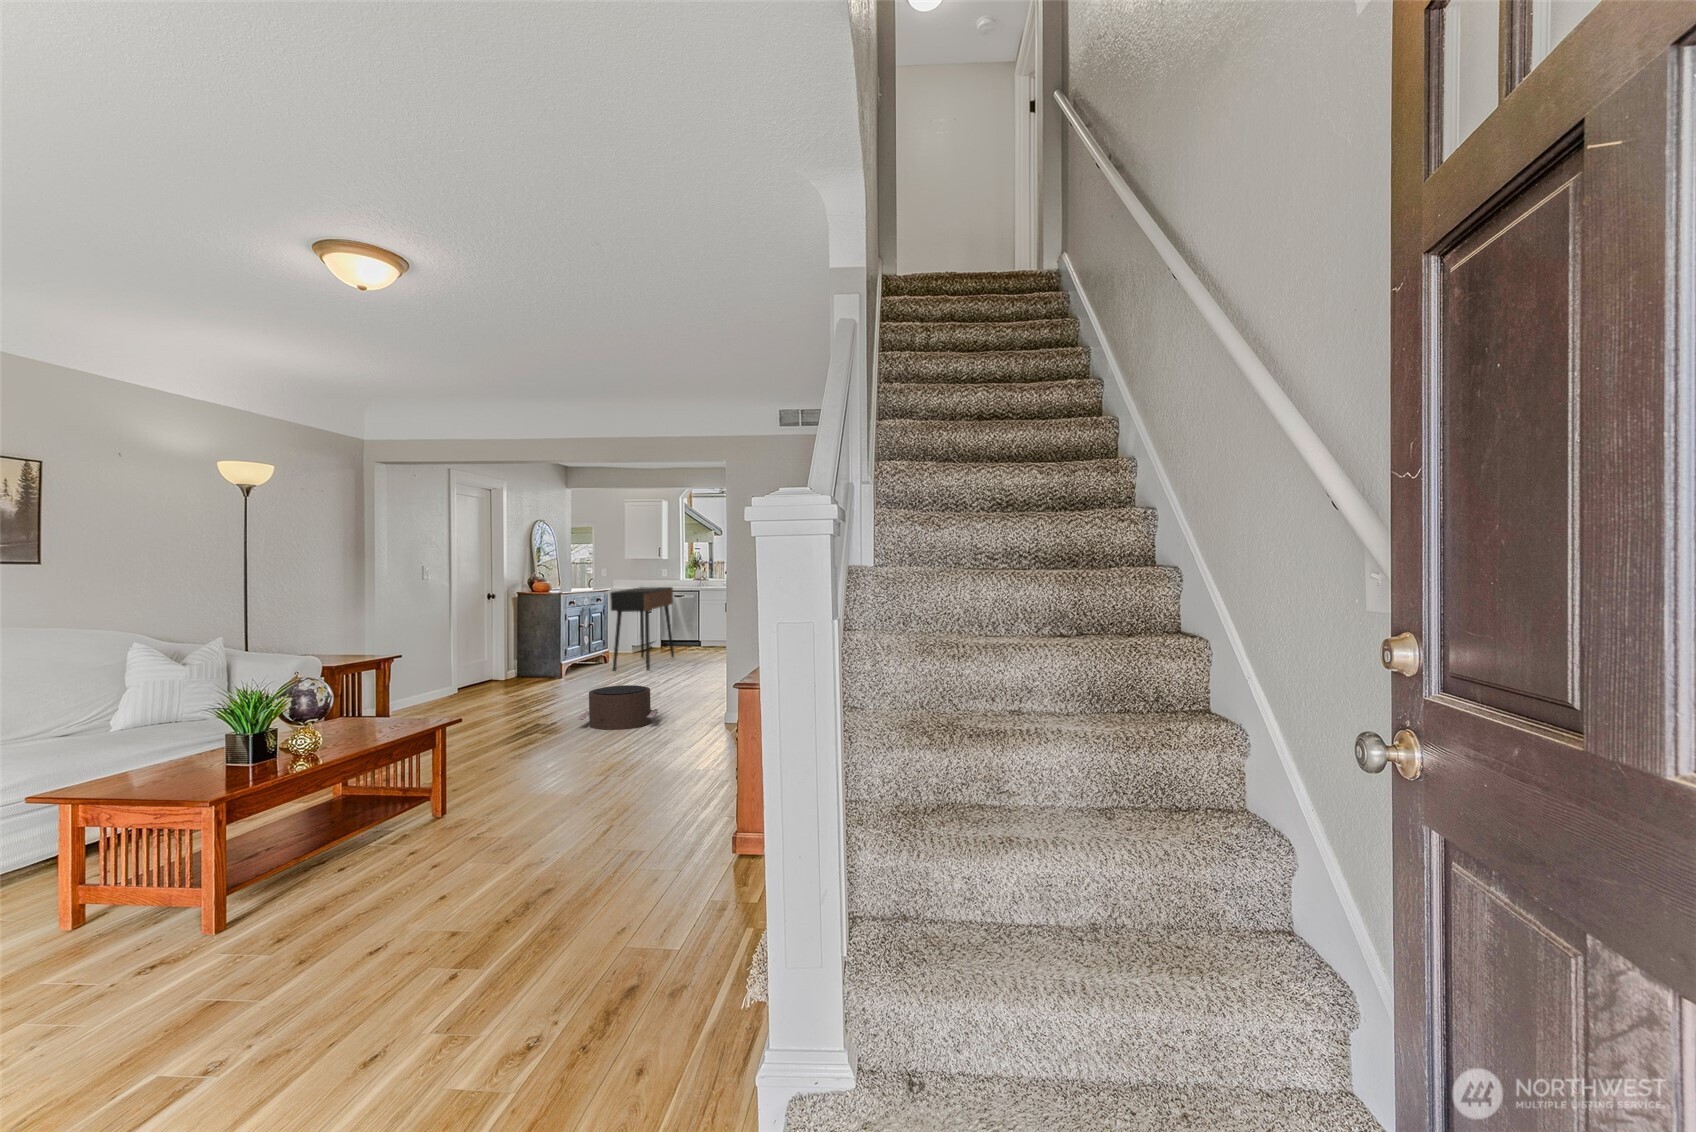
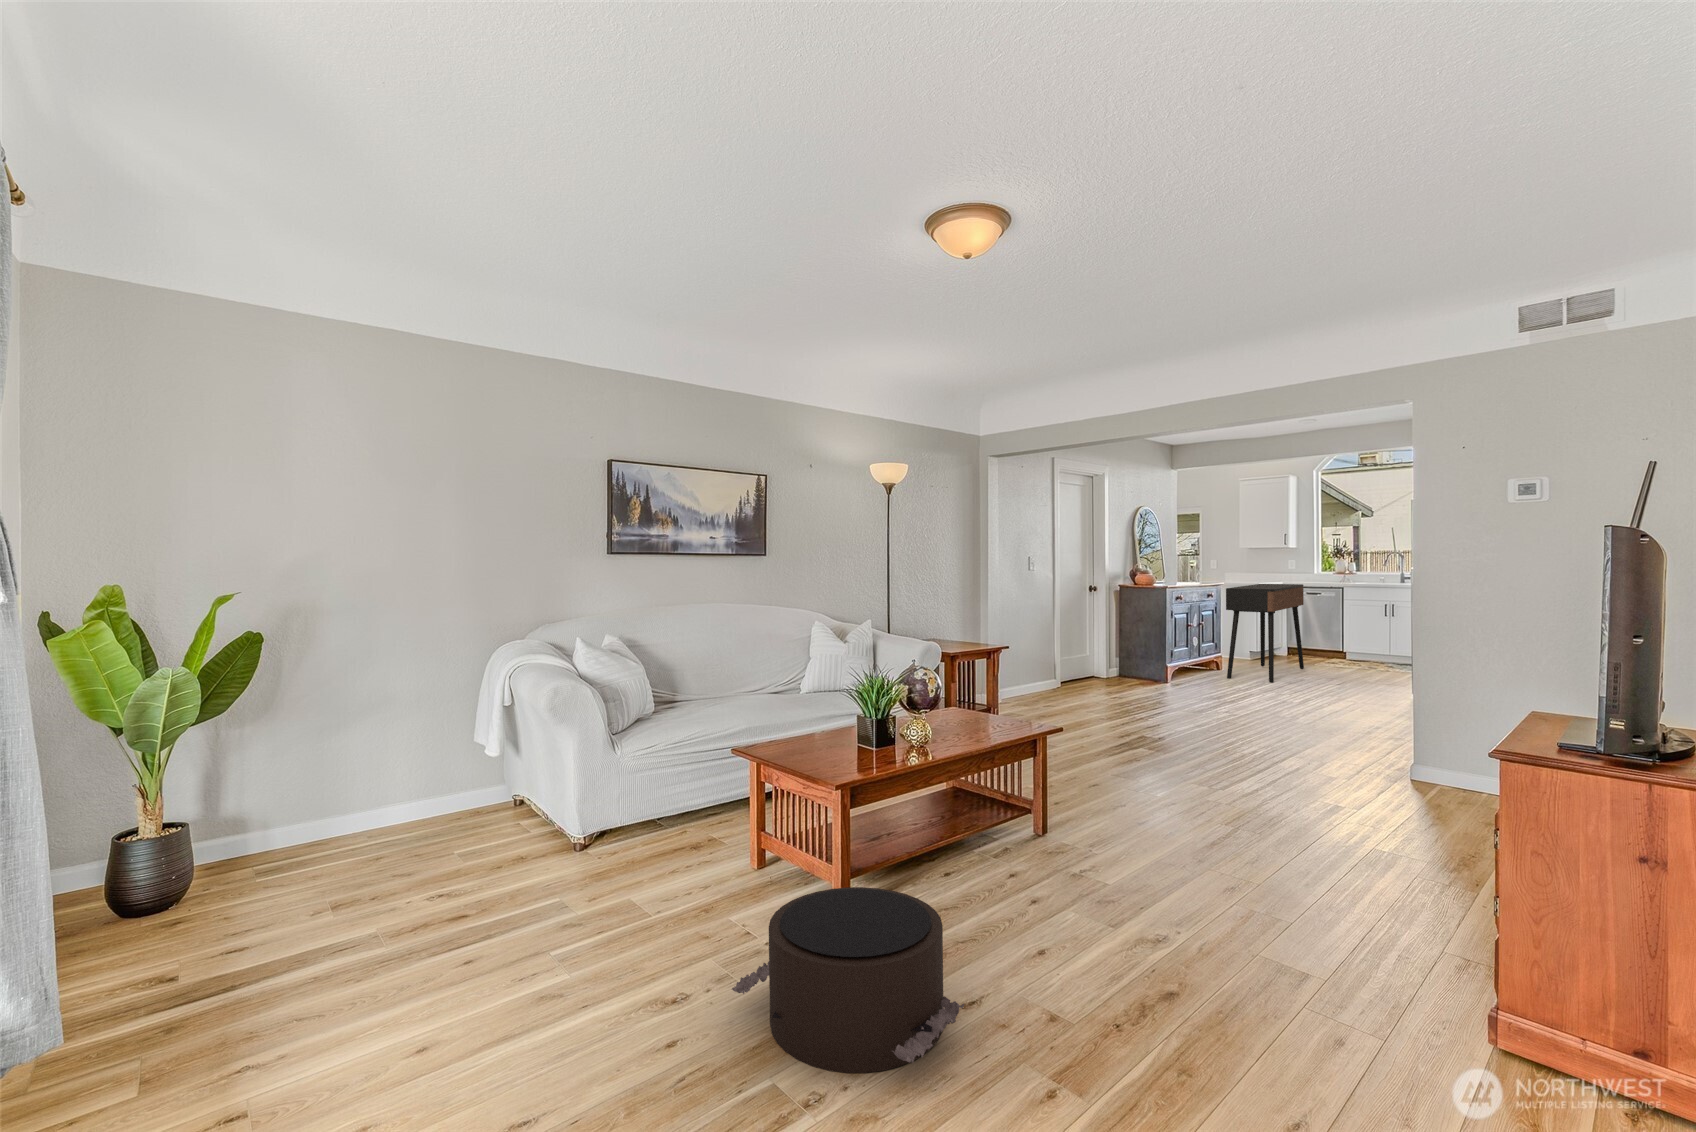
pouf: present [578,685,658,730] -> present [732,887,964,1073]

